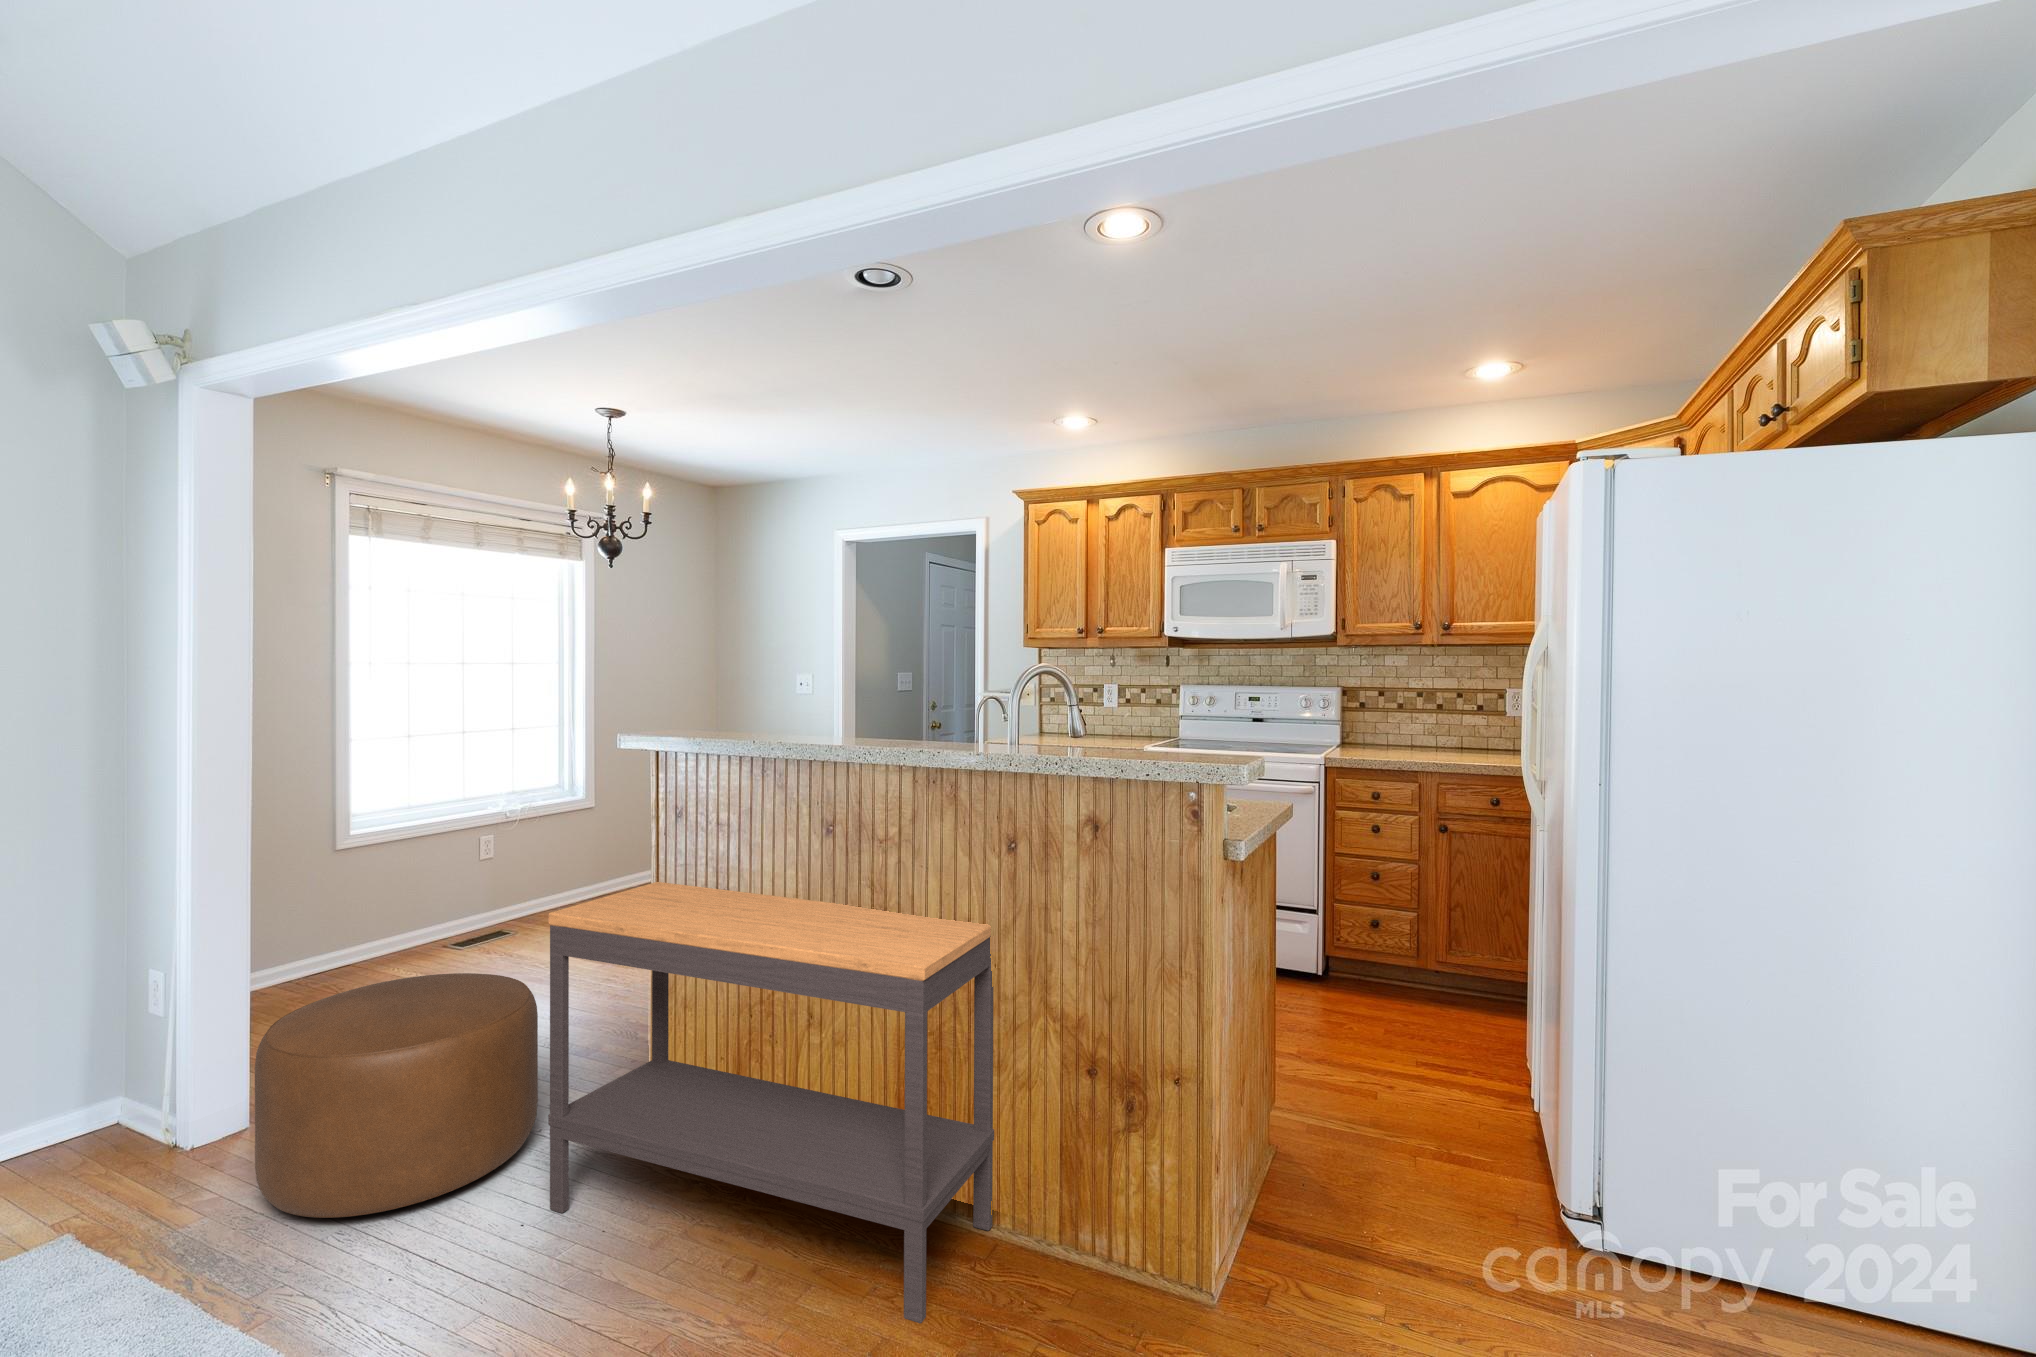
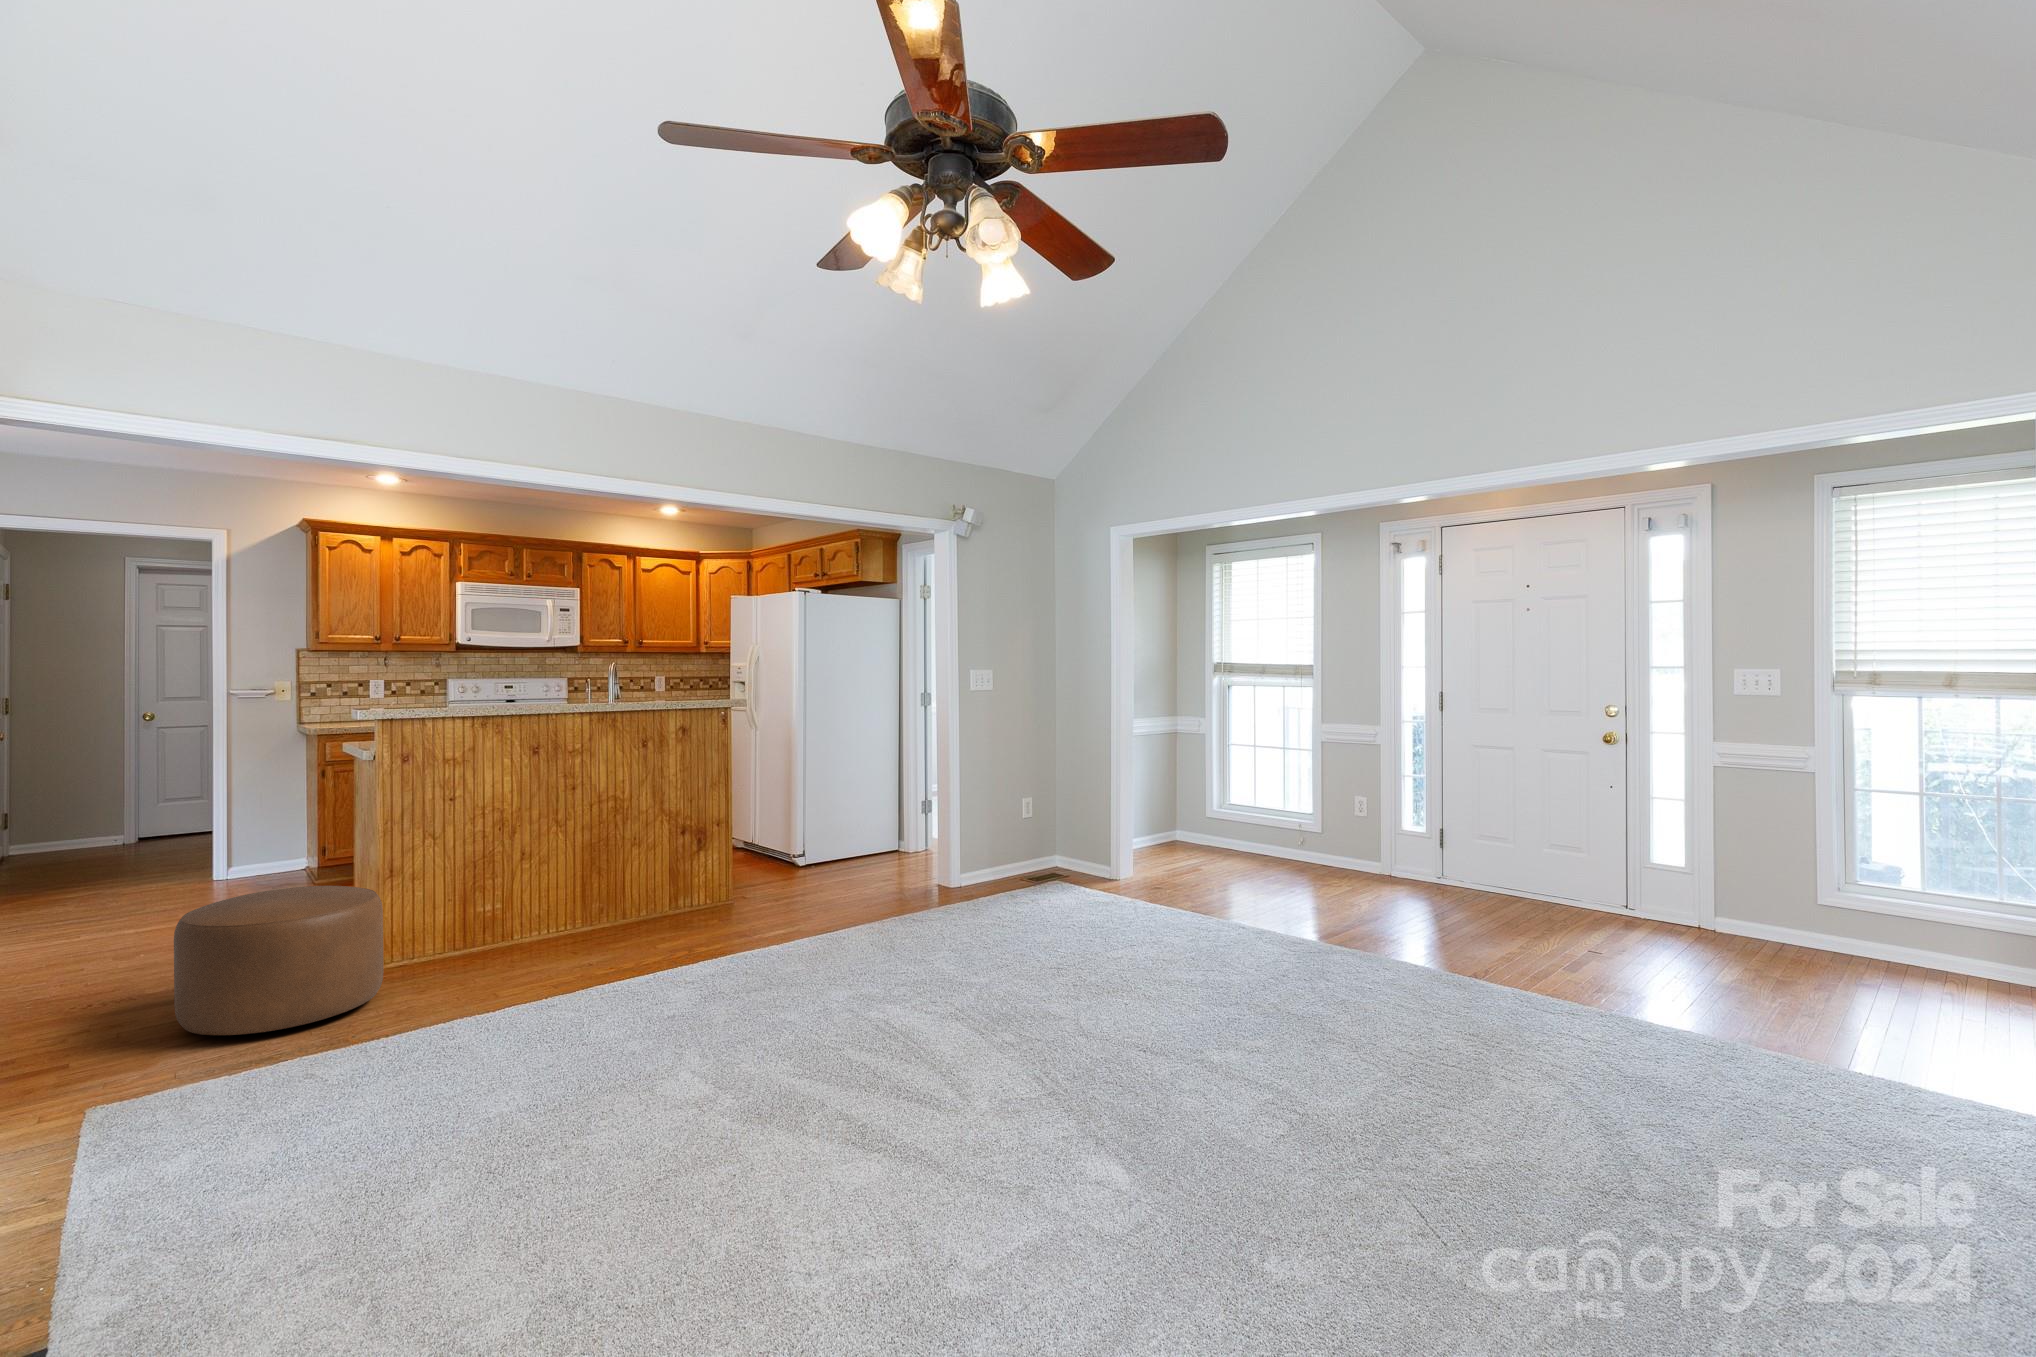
console table: present [548,882,994,1323] -> none [415,778,675,980]

